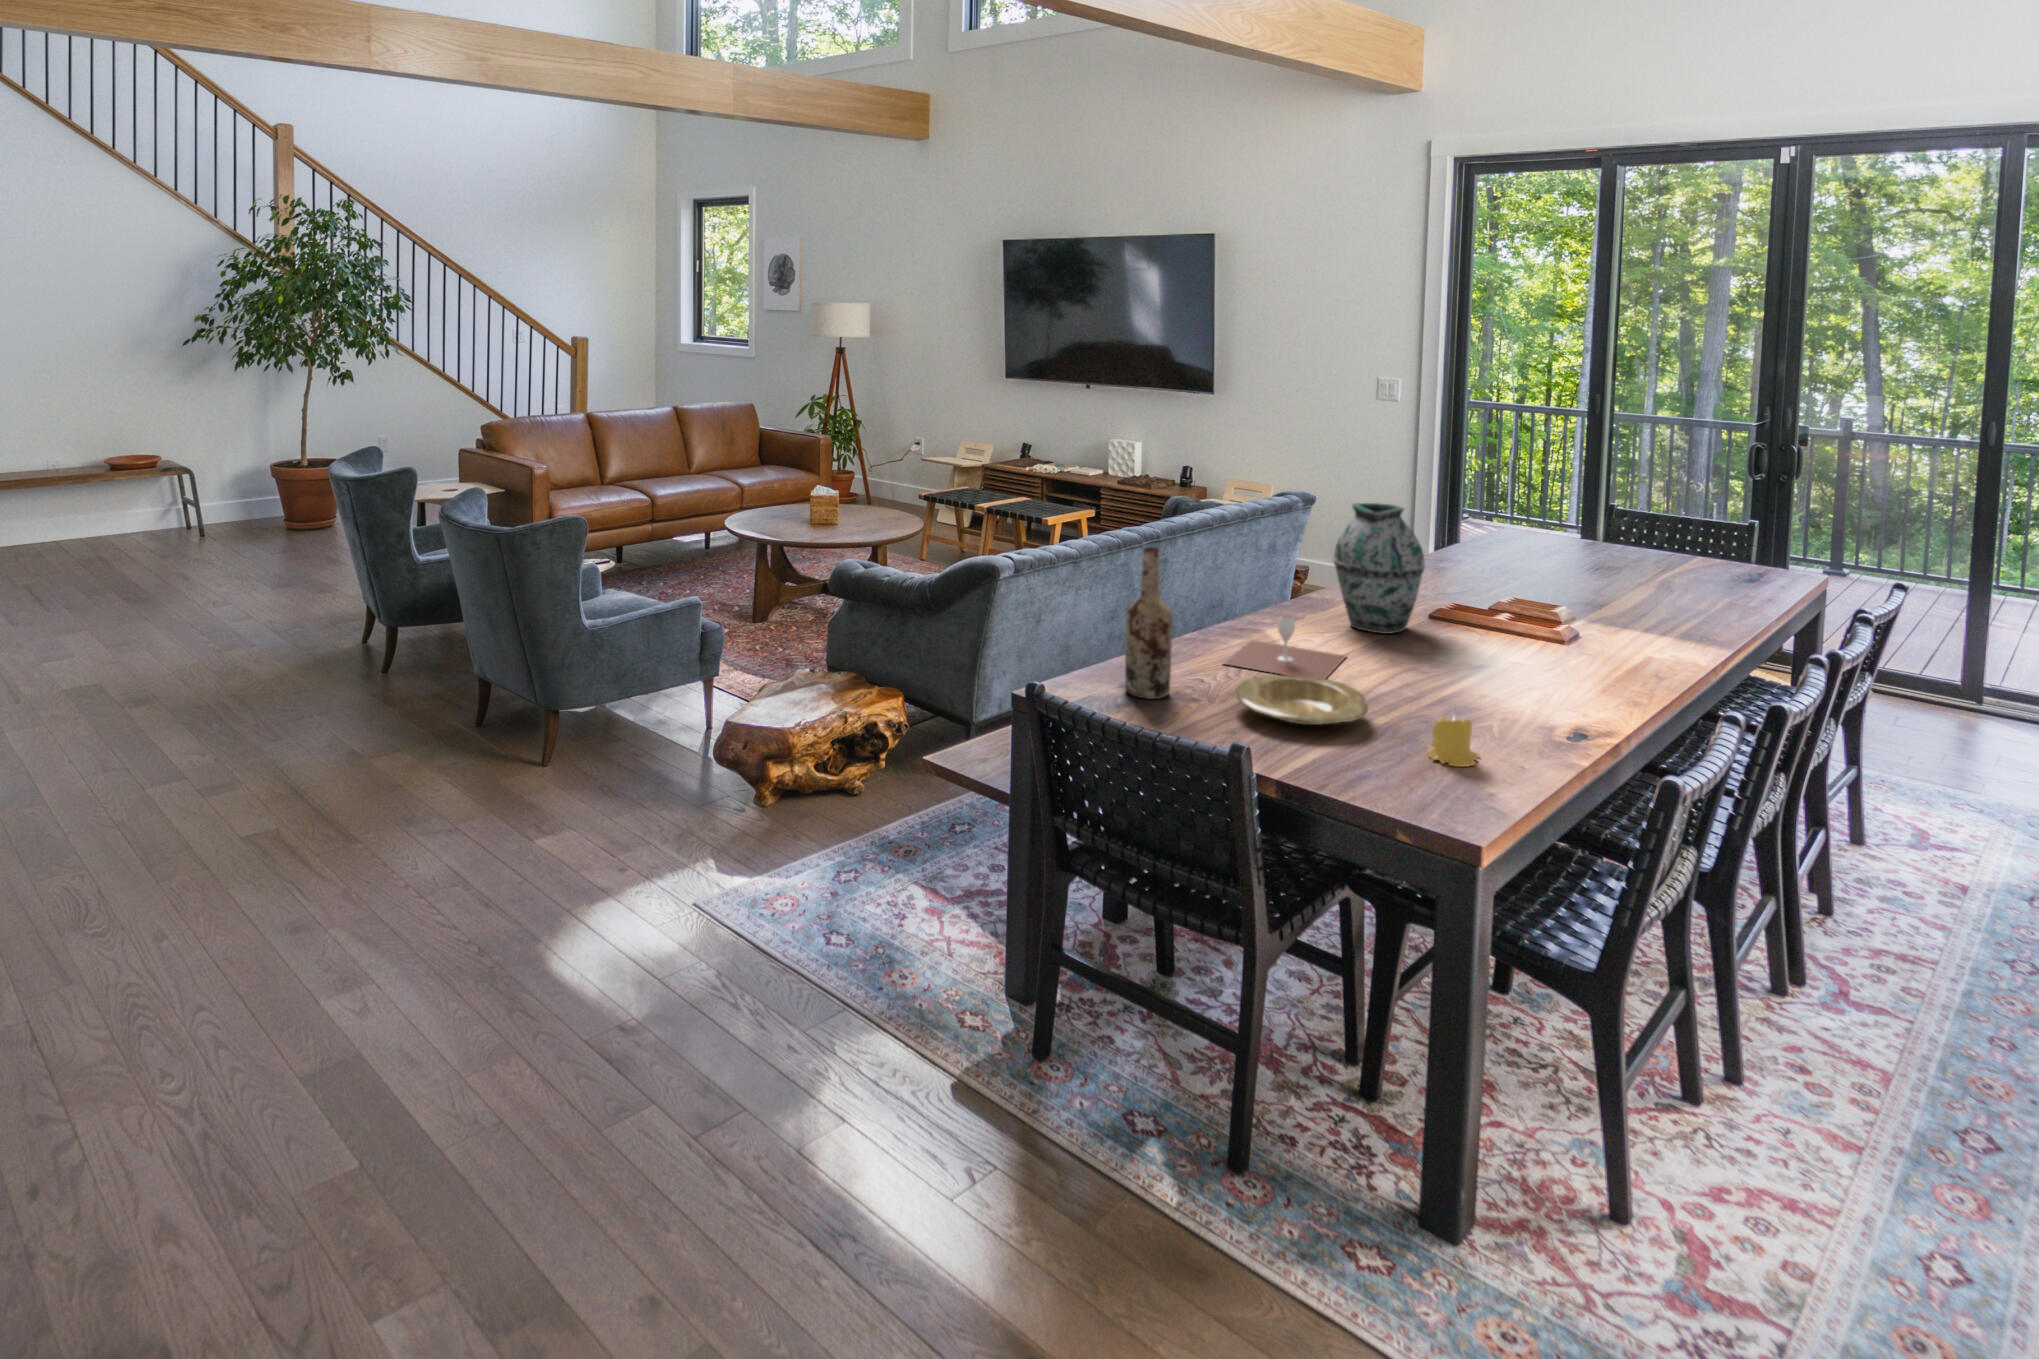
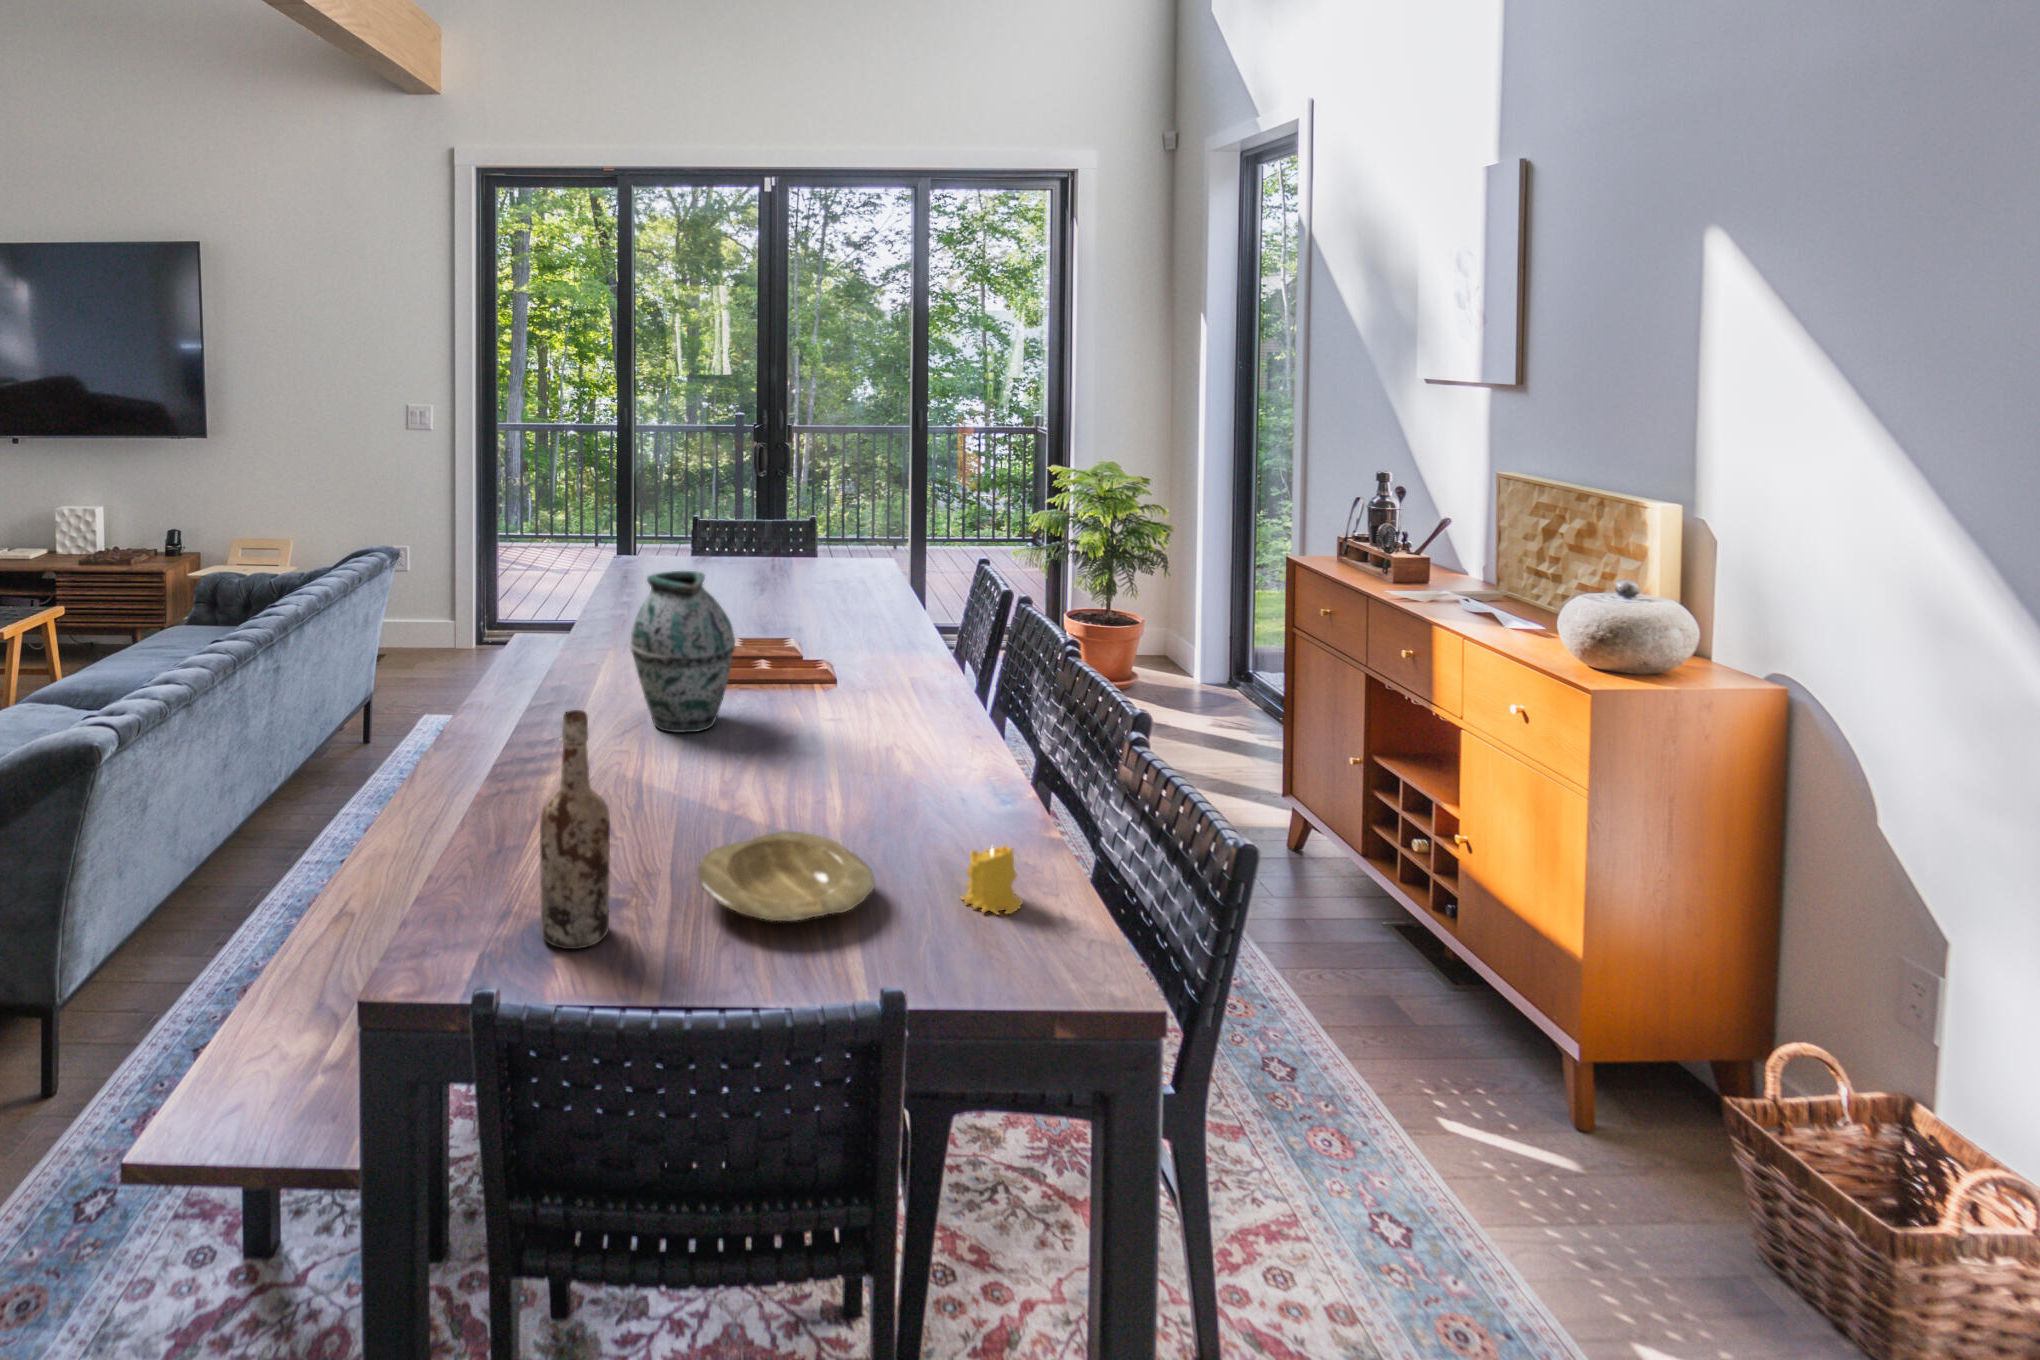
wine glass: present [1223,615,1346,679] -> none [588,746,737,841]

